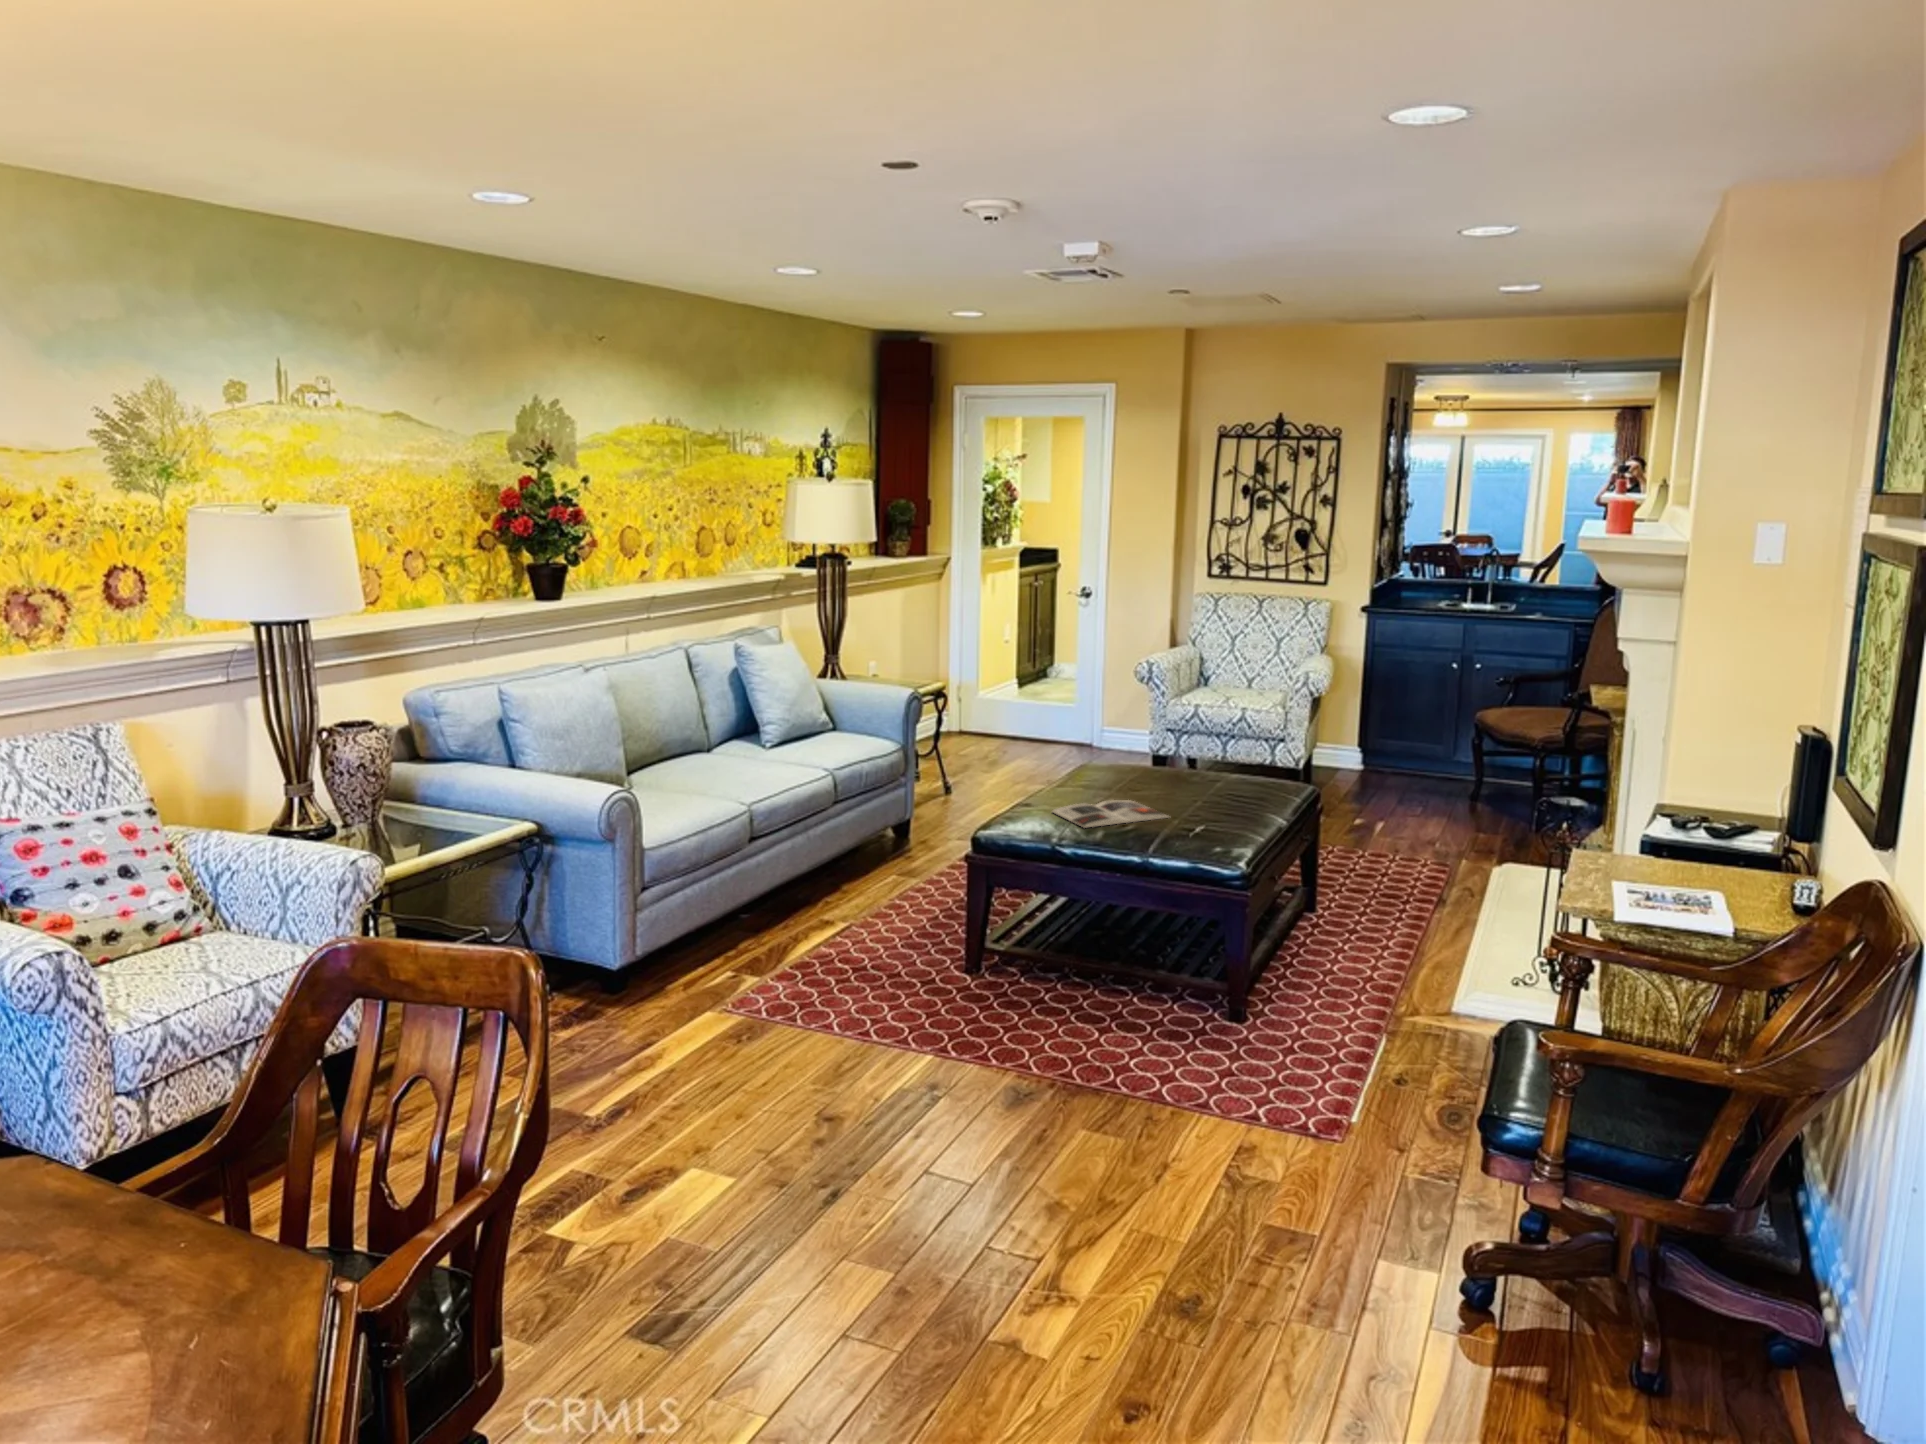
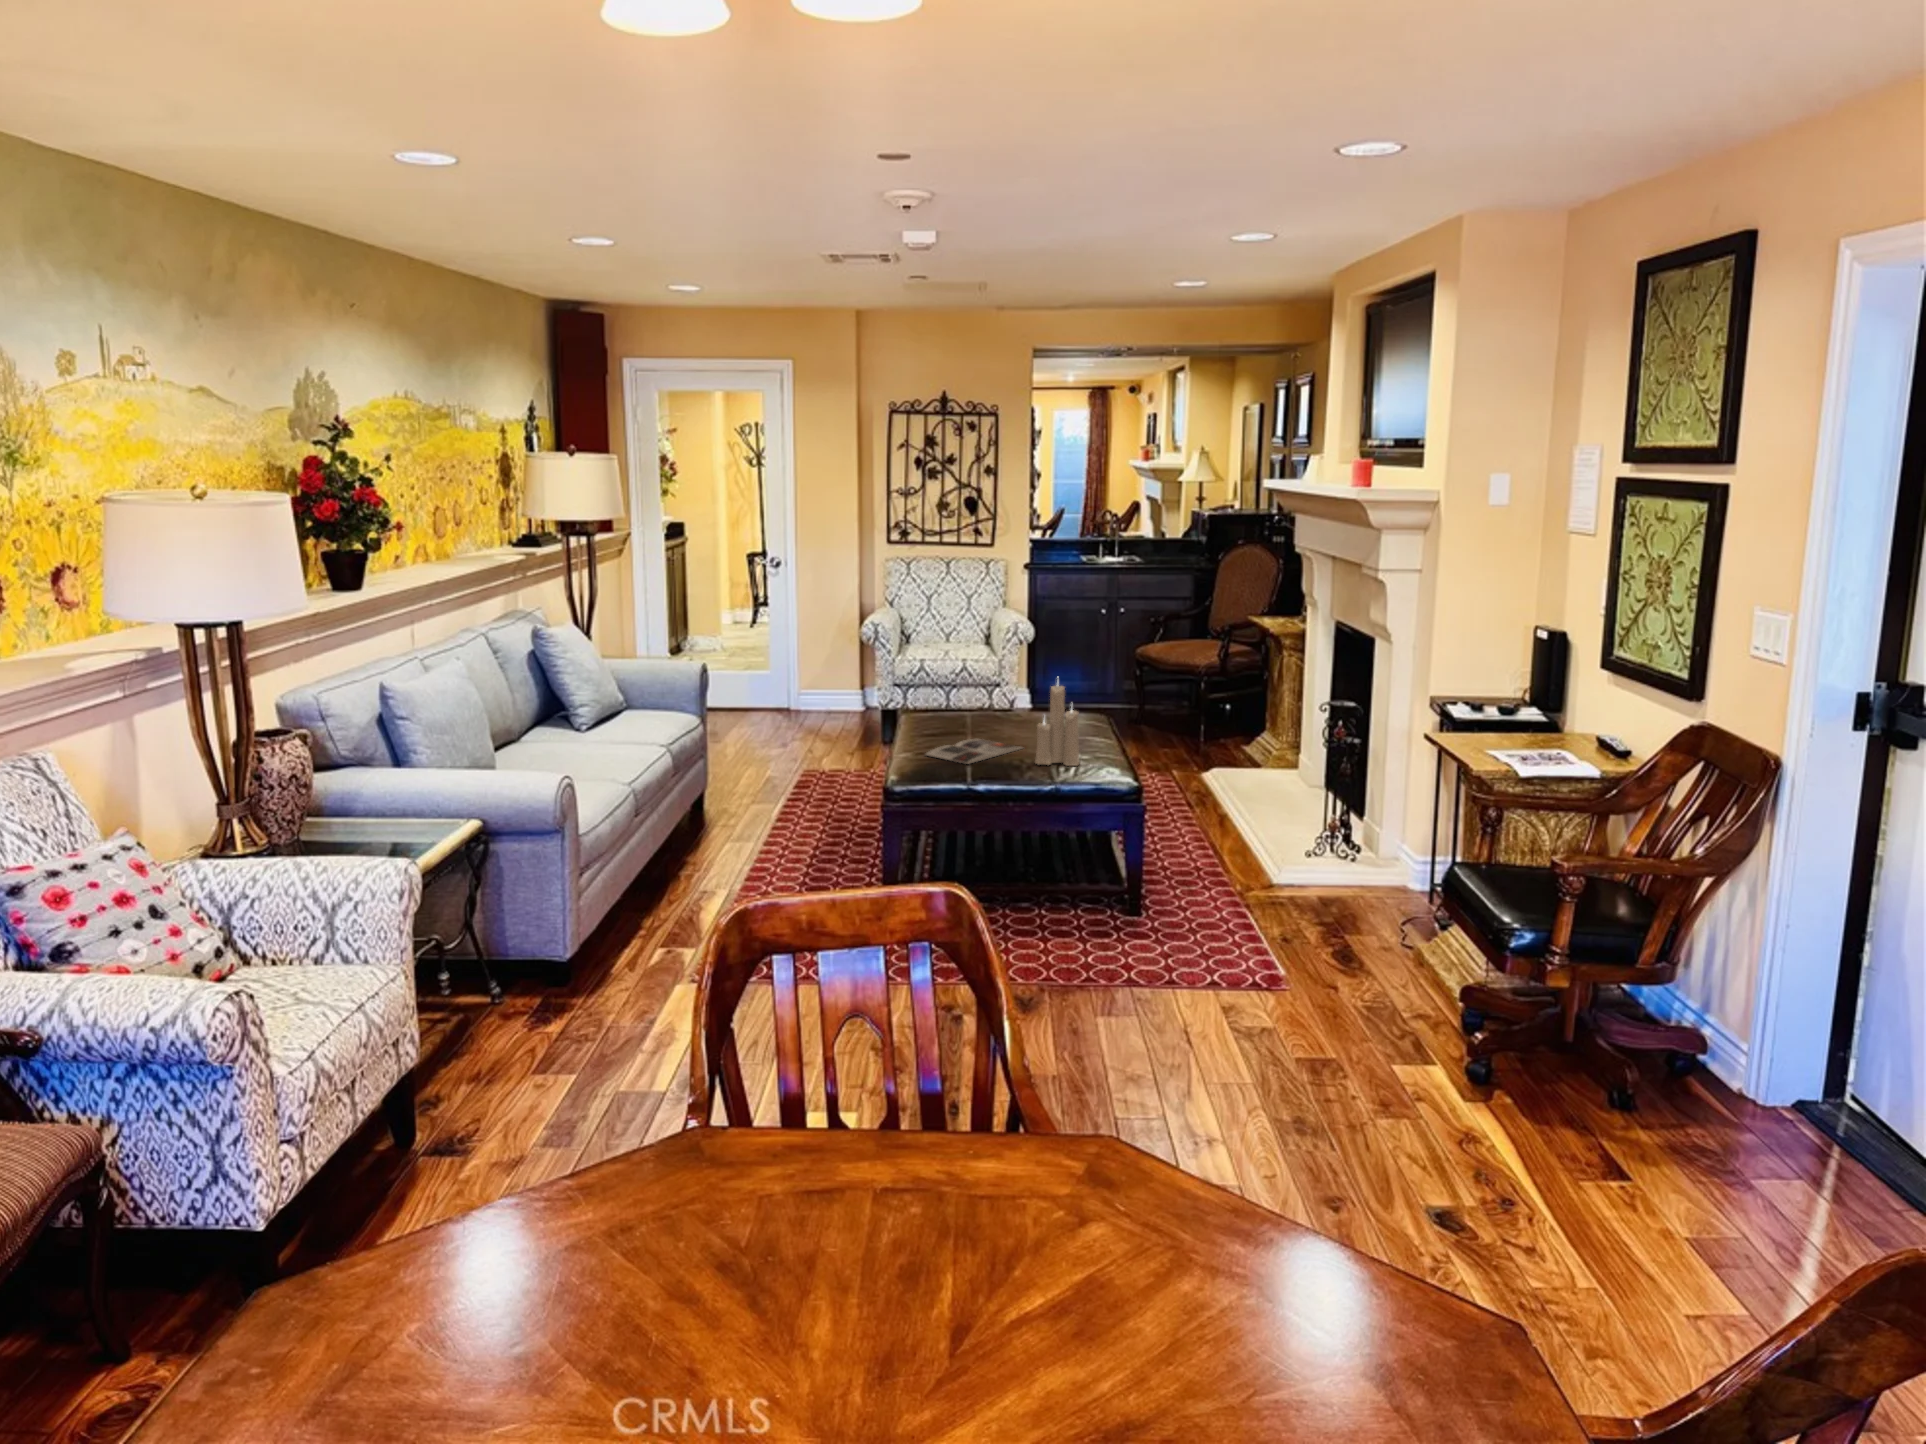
candle: none [1159,733,1210,845] -> present [1035,685,1079,766]

